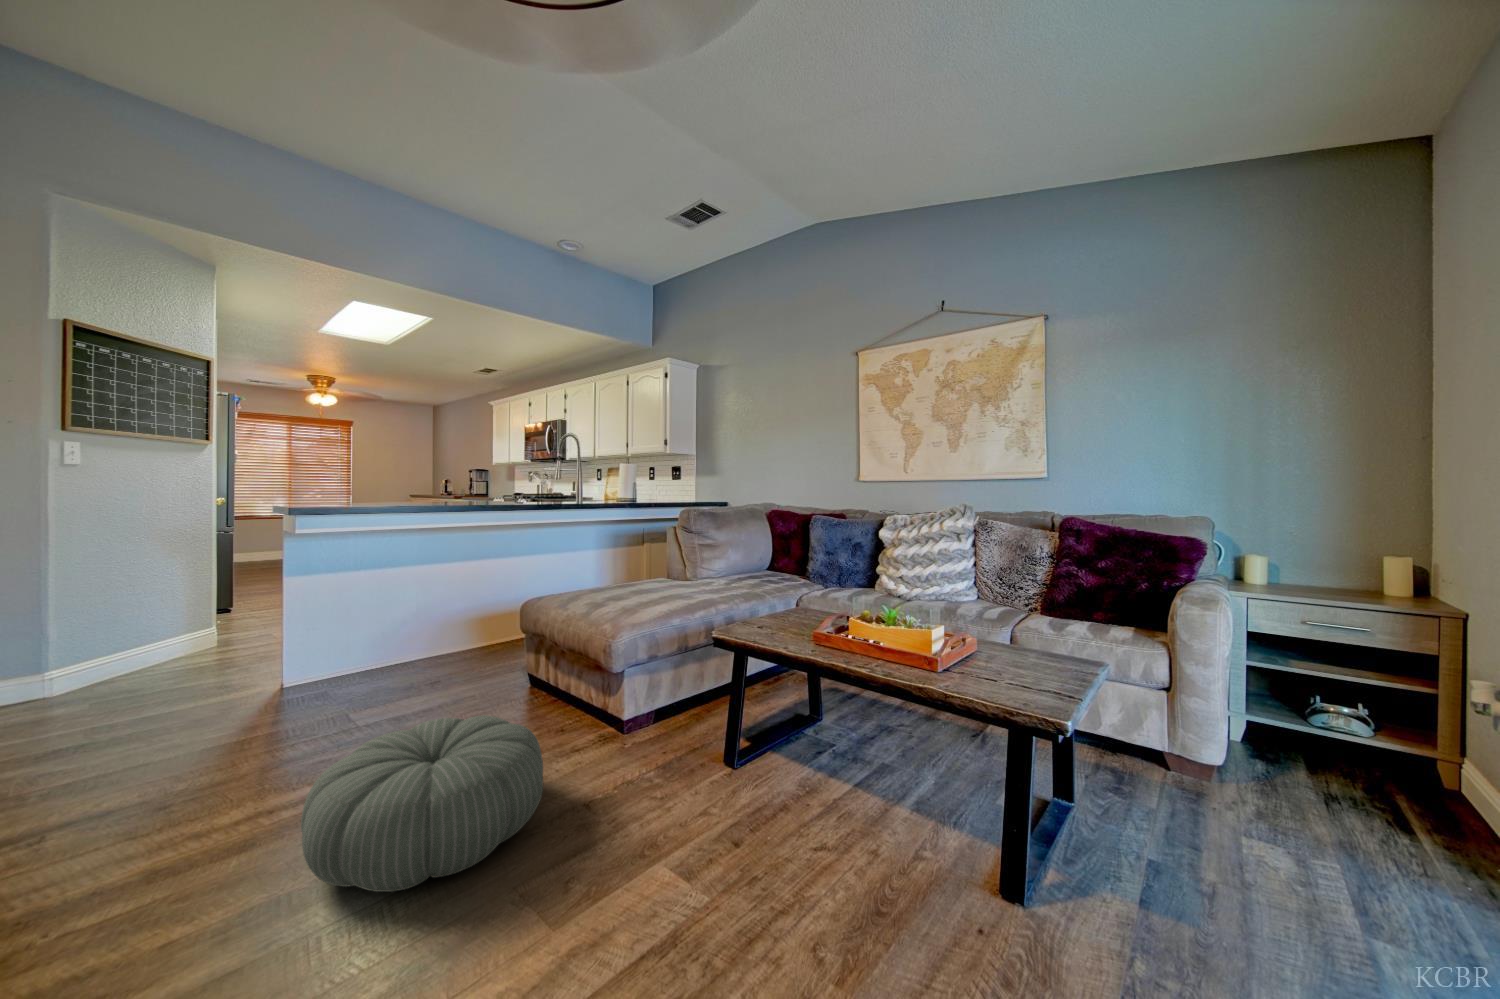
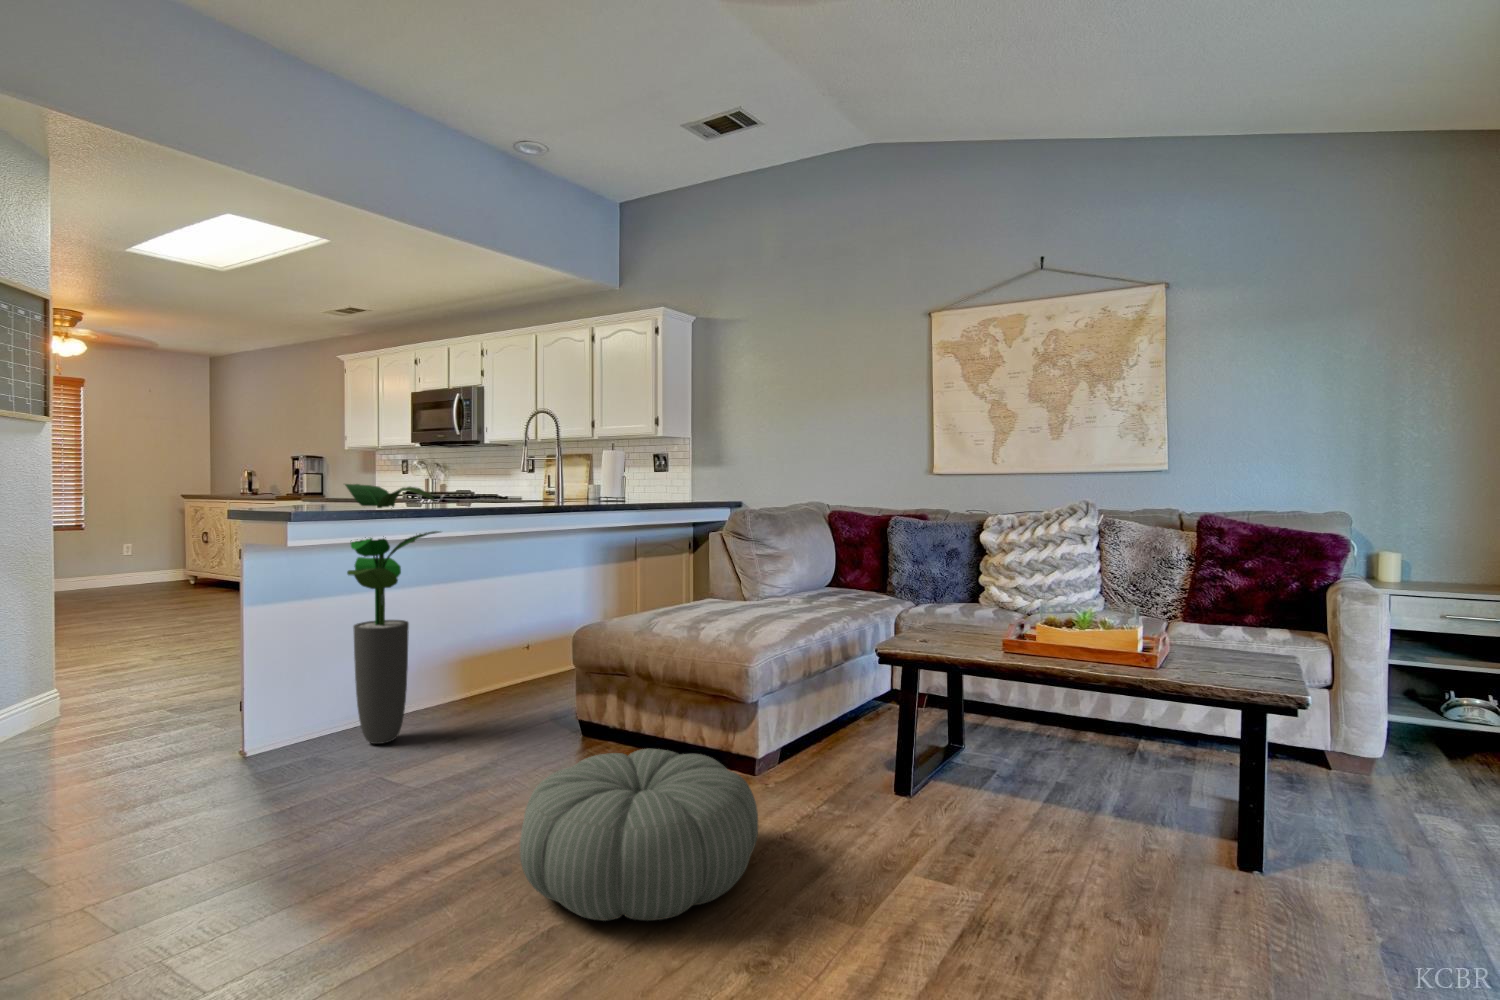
potted plant: none [332,489,435,682] -> present [345,484,439,744]

